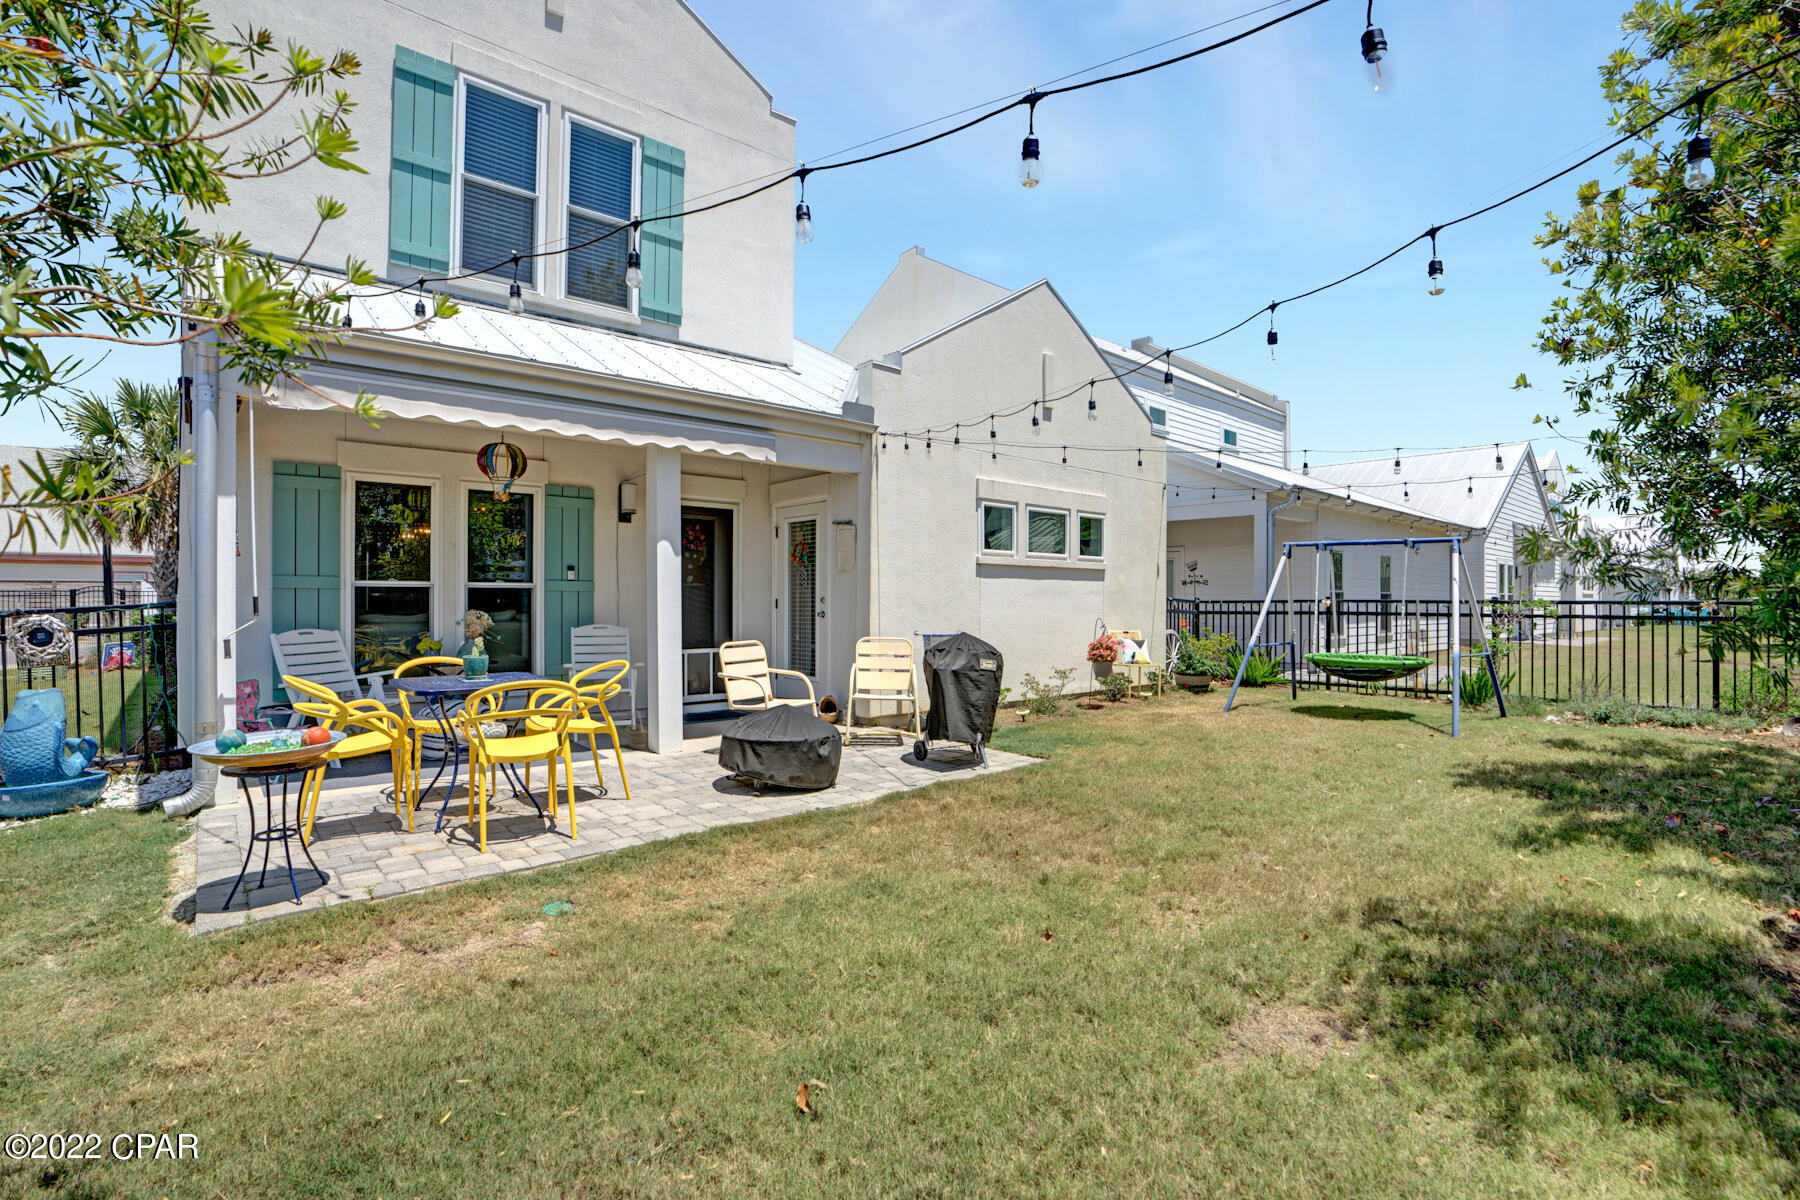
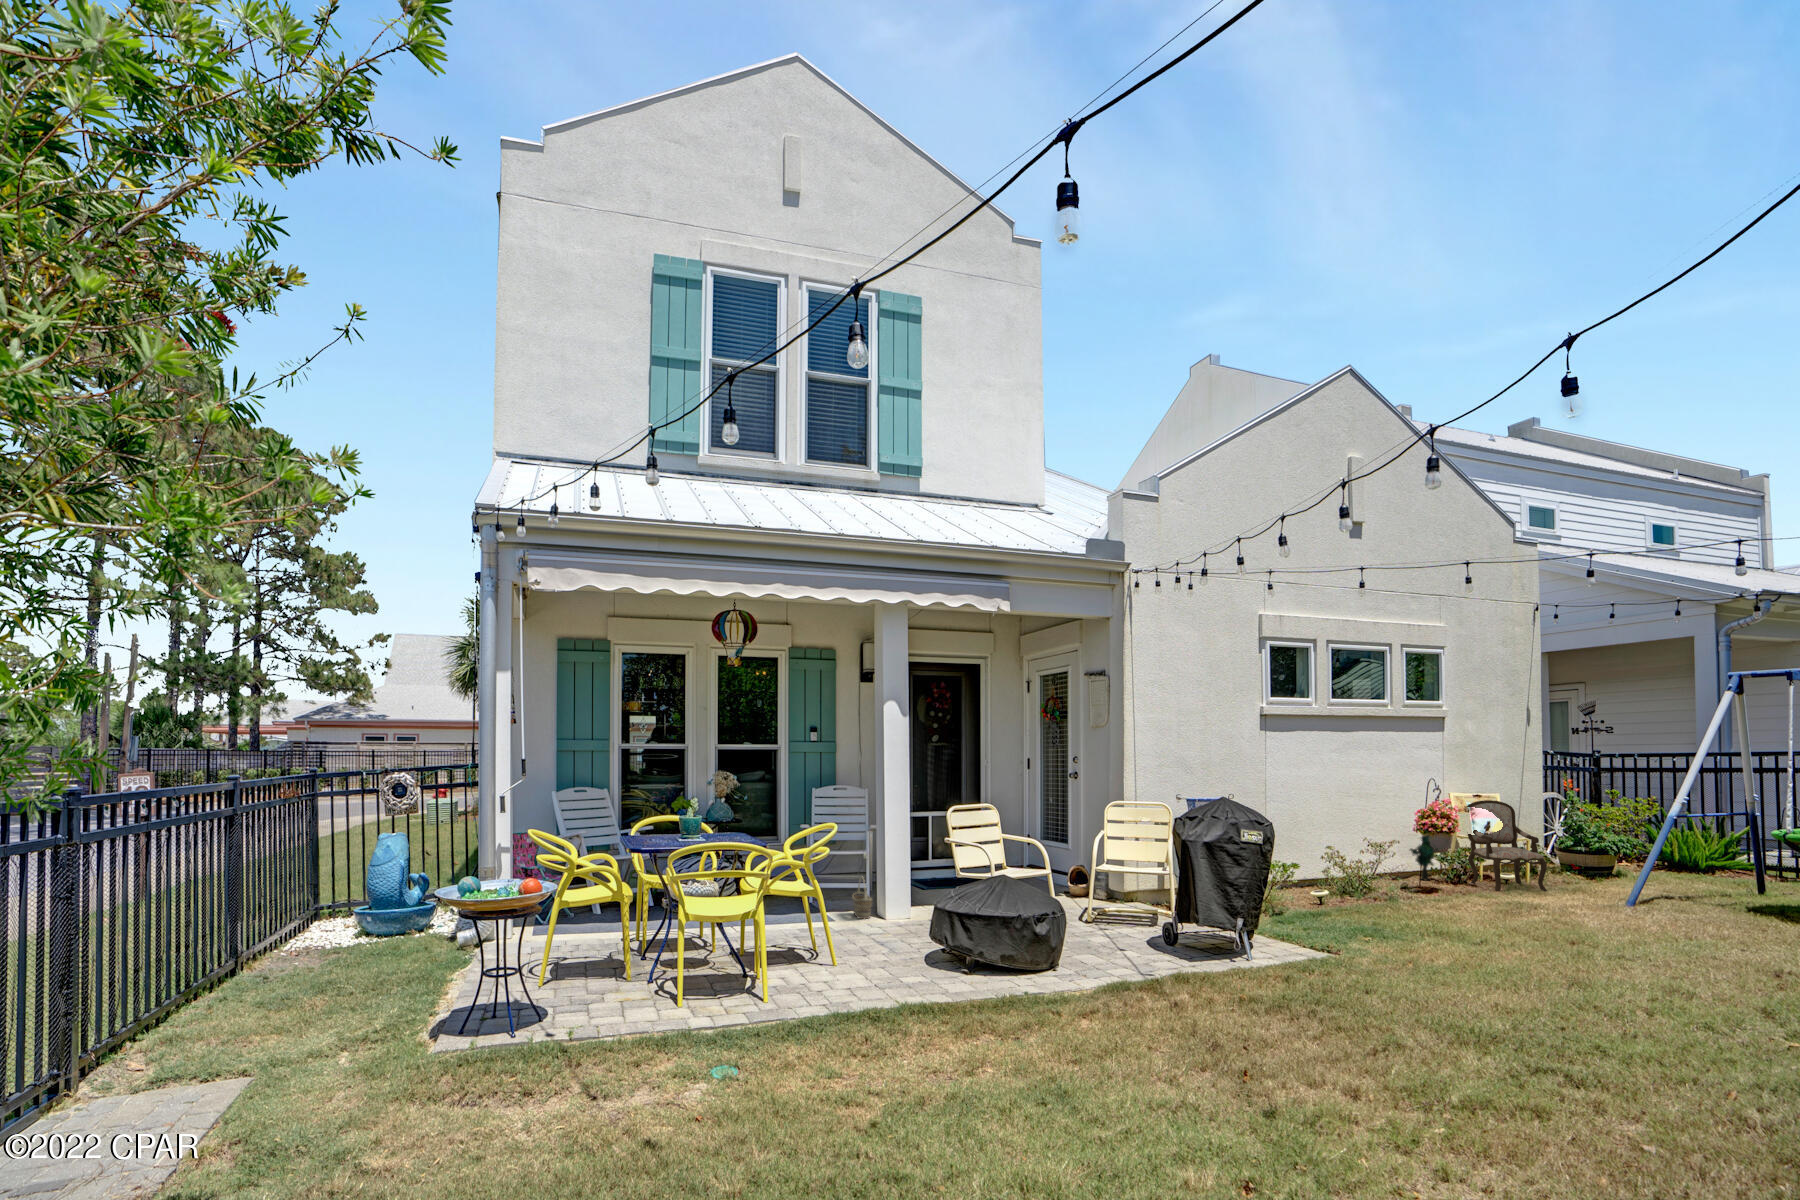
armchair: none [1119,635,1175,704] -> present [1467,800,1547,891]
decorative plant: none [1076,660,1098,698] -> present [1410,835,1438,881]

